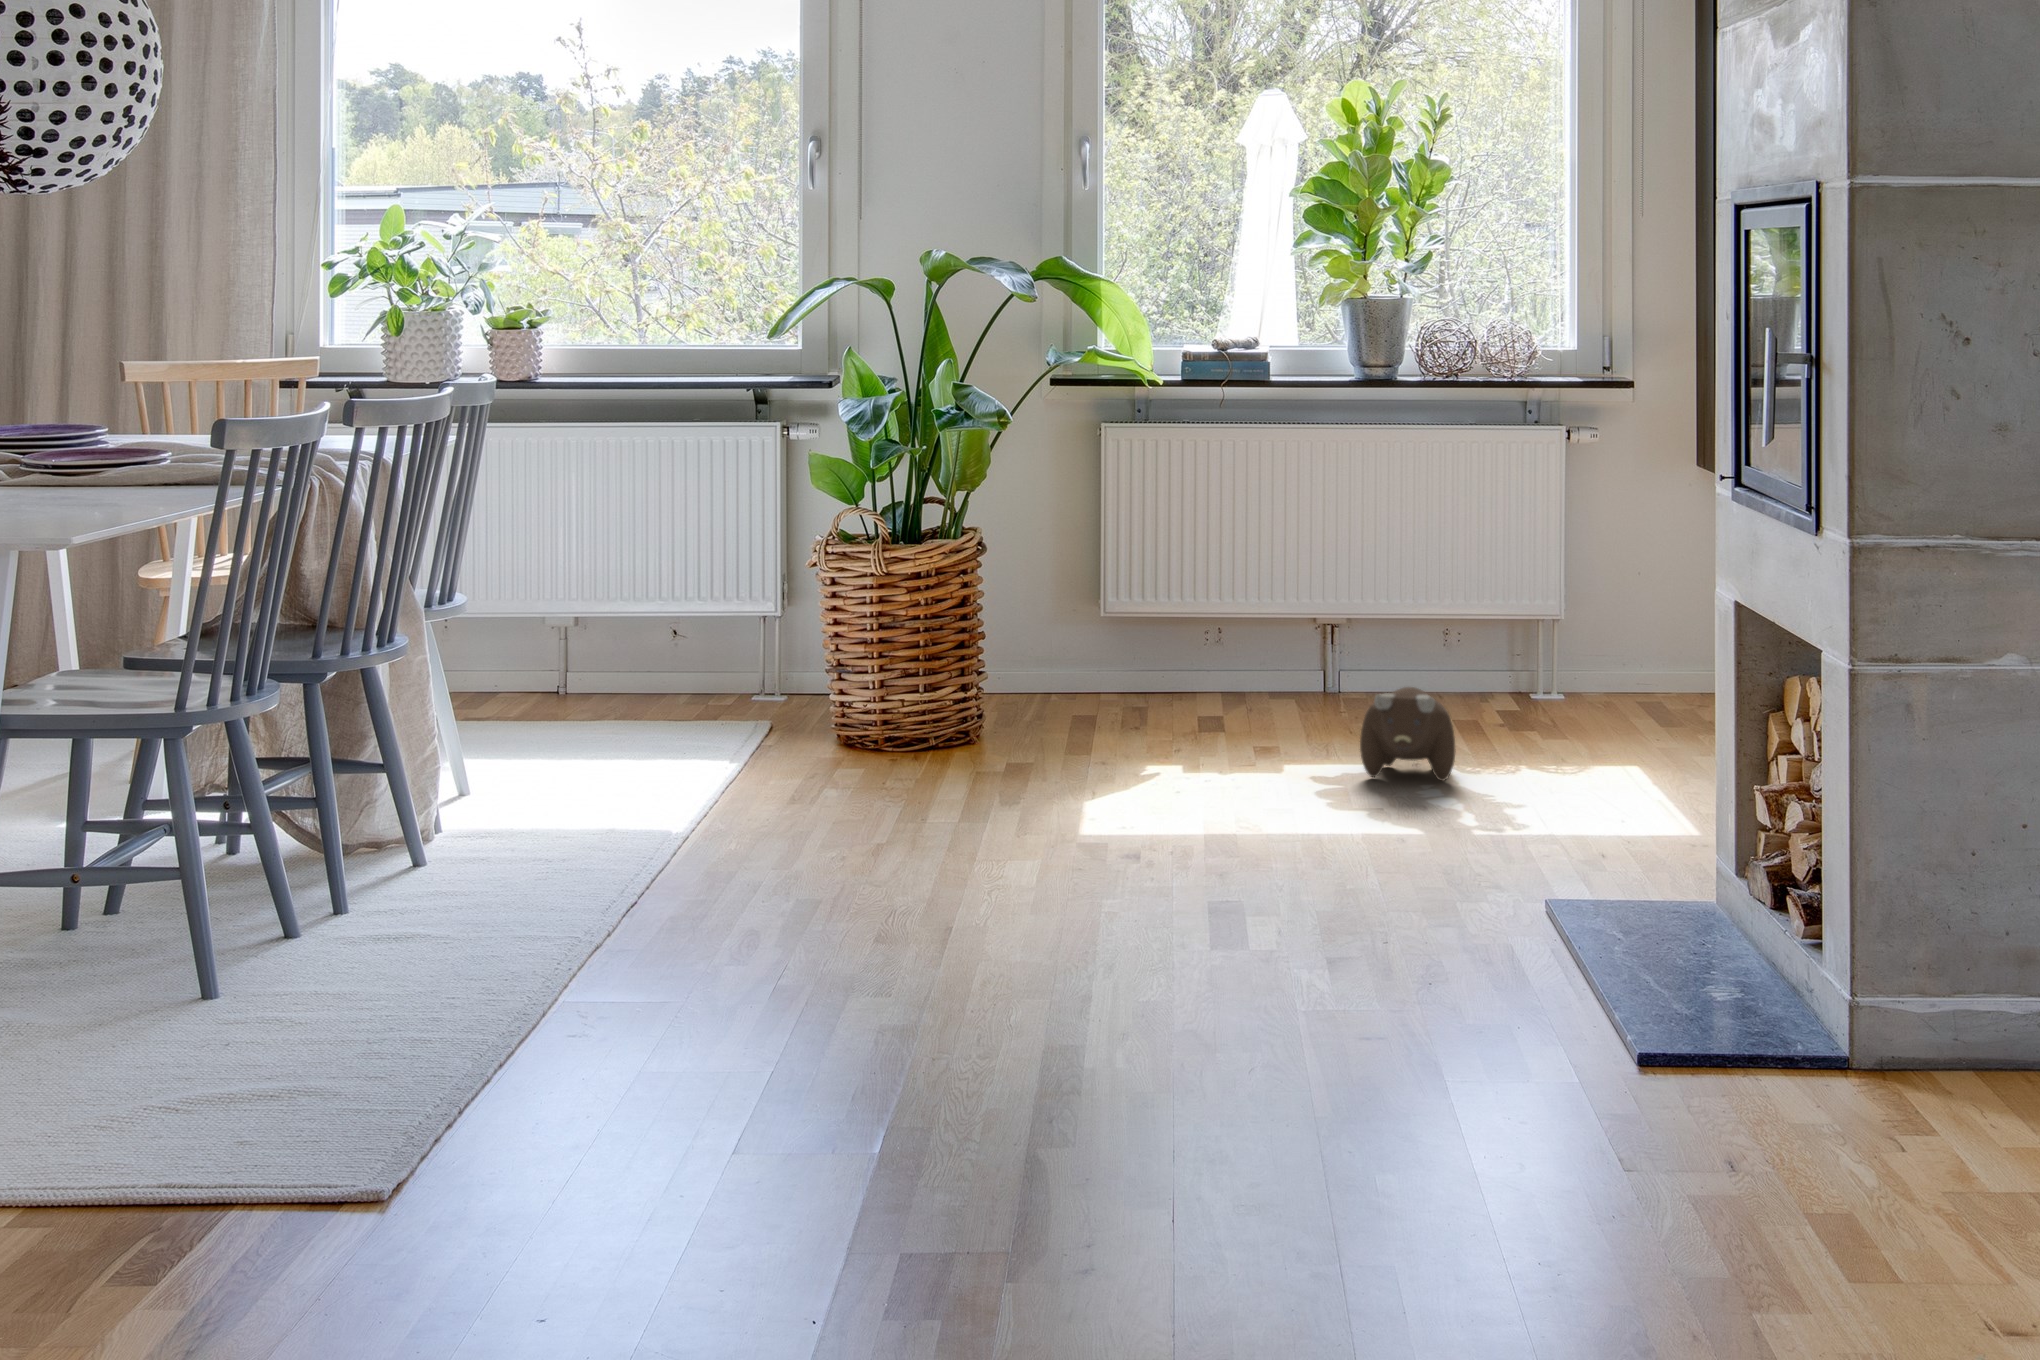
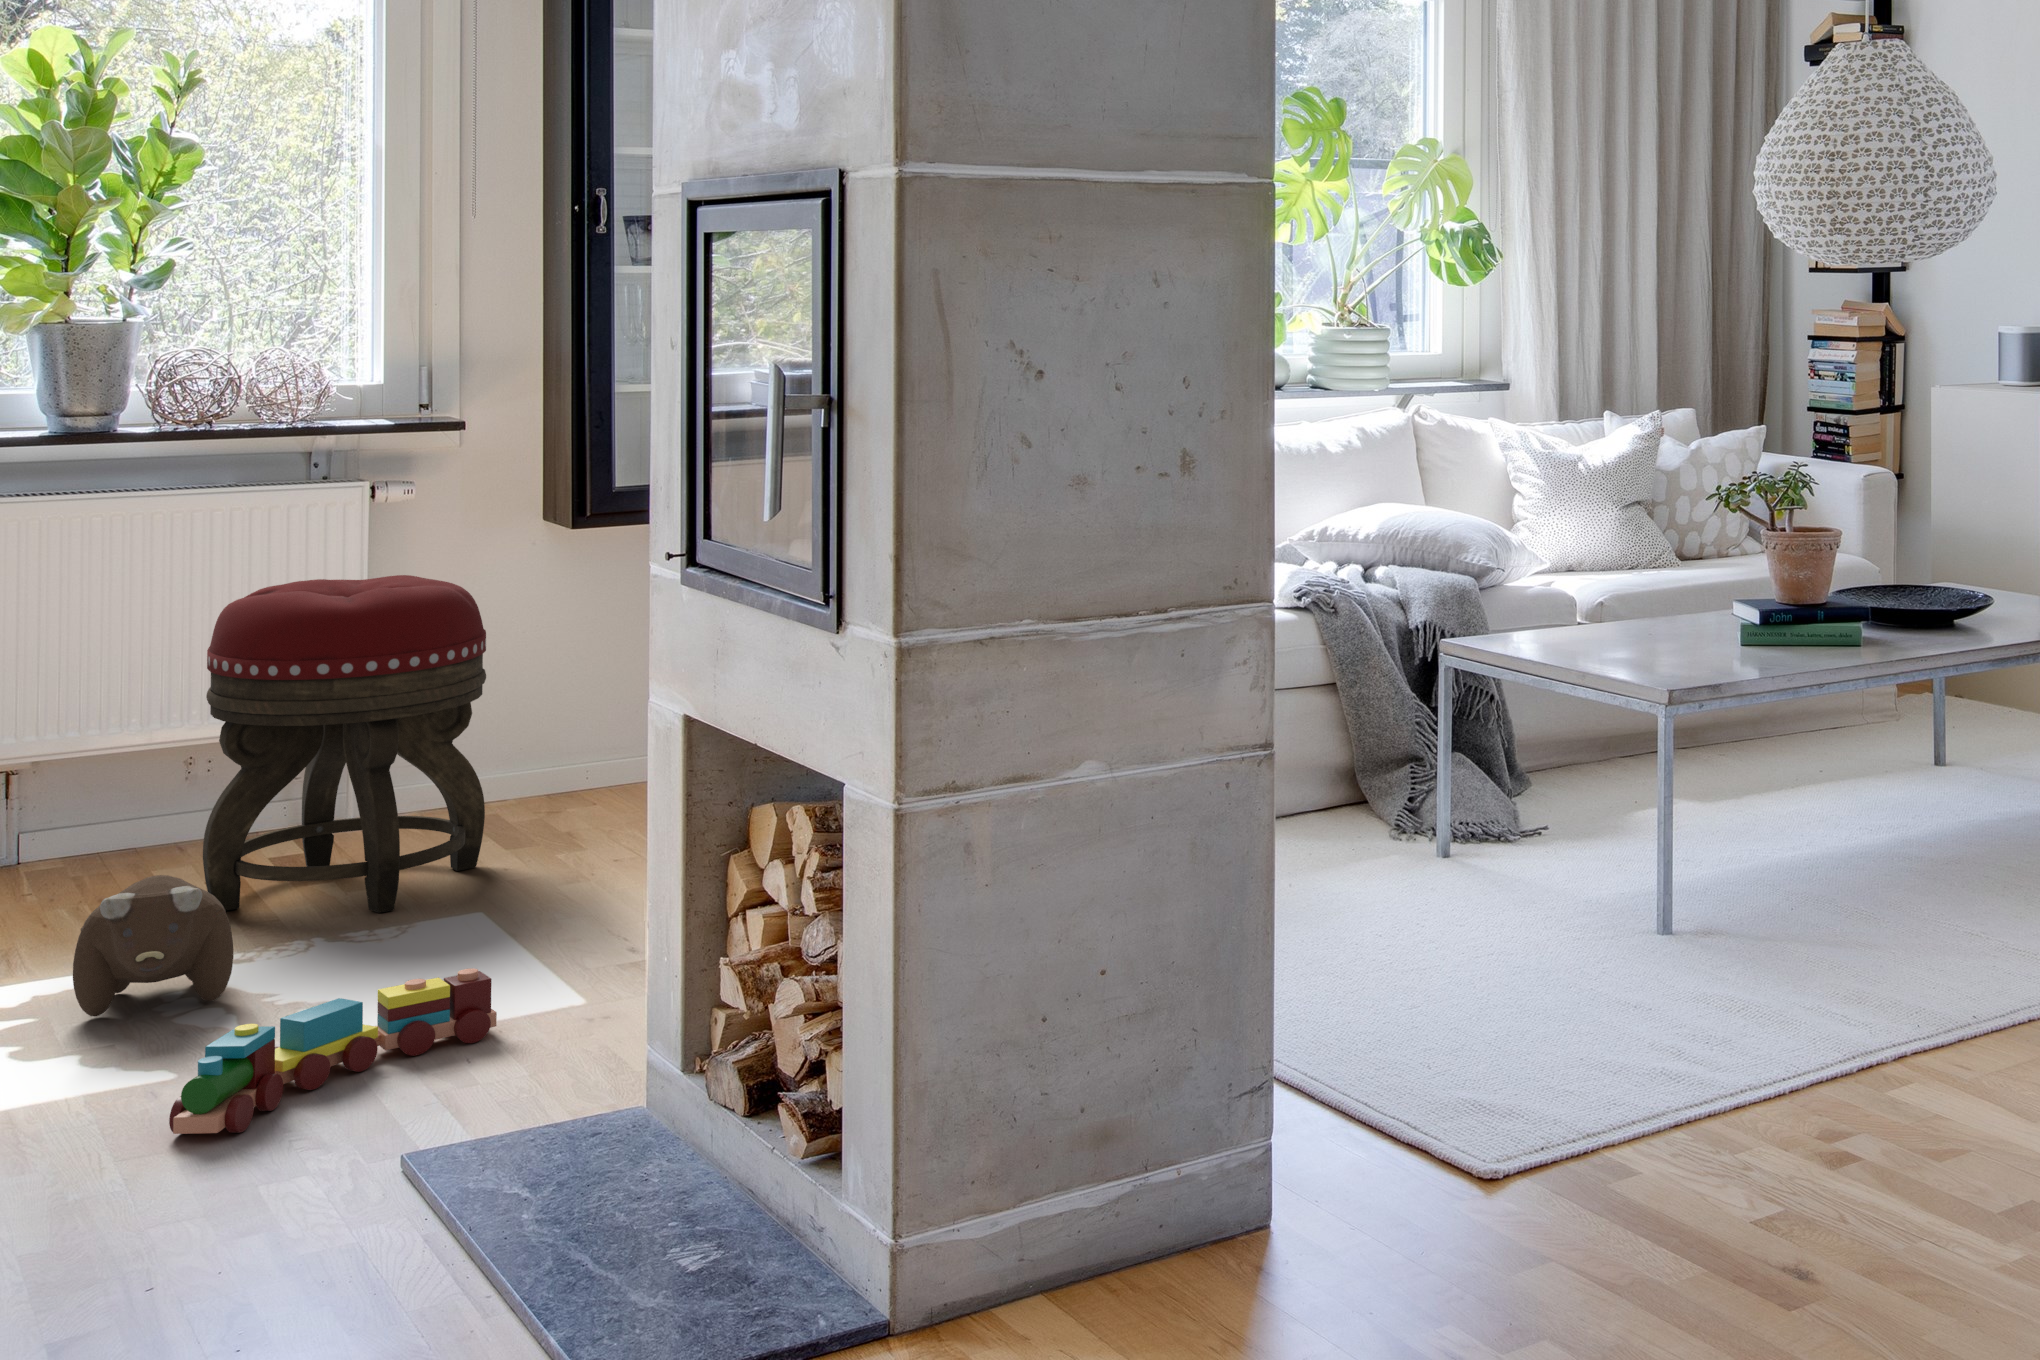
footstool: none [1447,492,1636,745] -> present [203,575,486,913]
toy train: none [1404,783,1618,861] -> present [169,968,497,1134]

